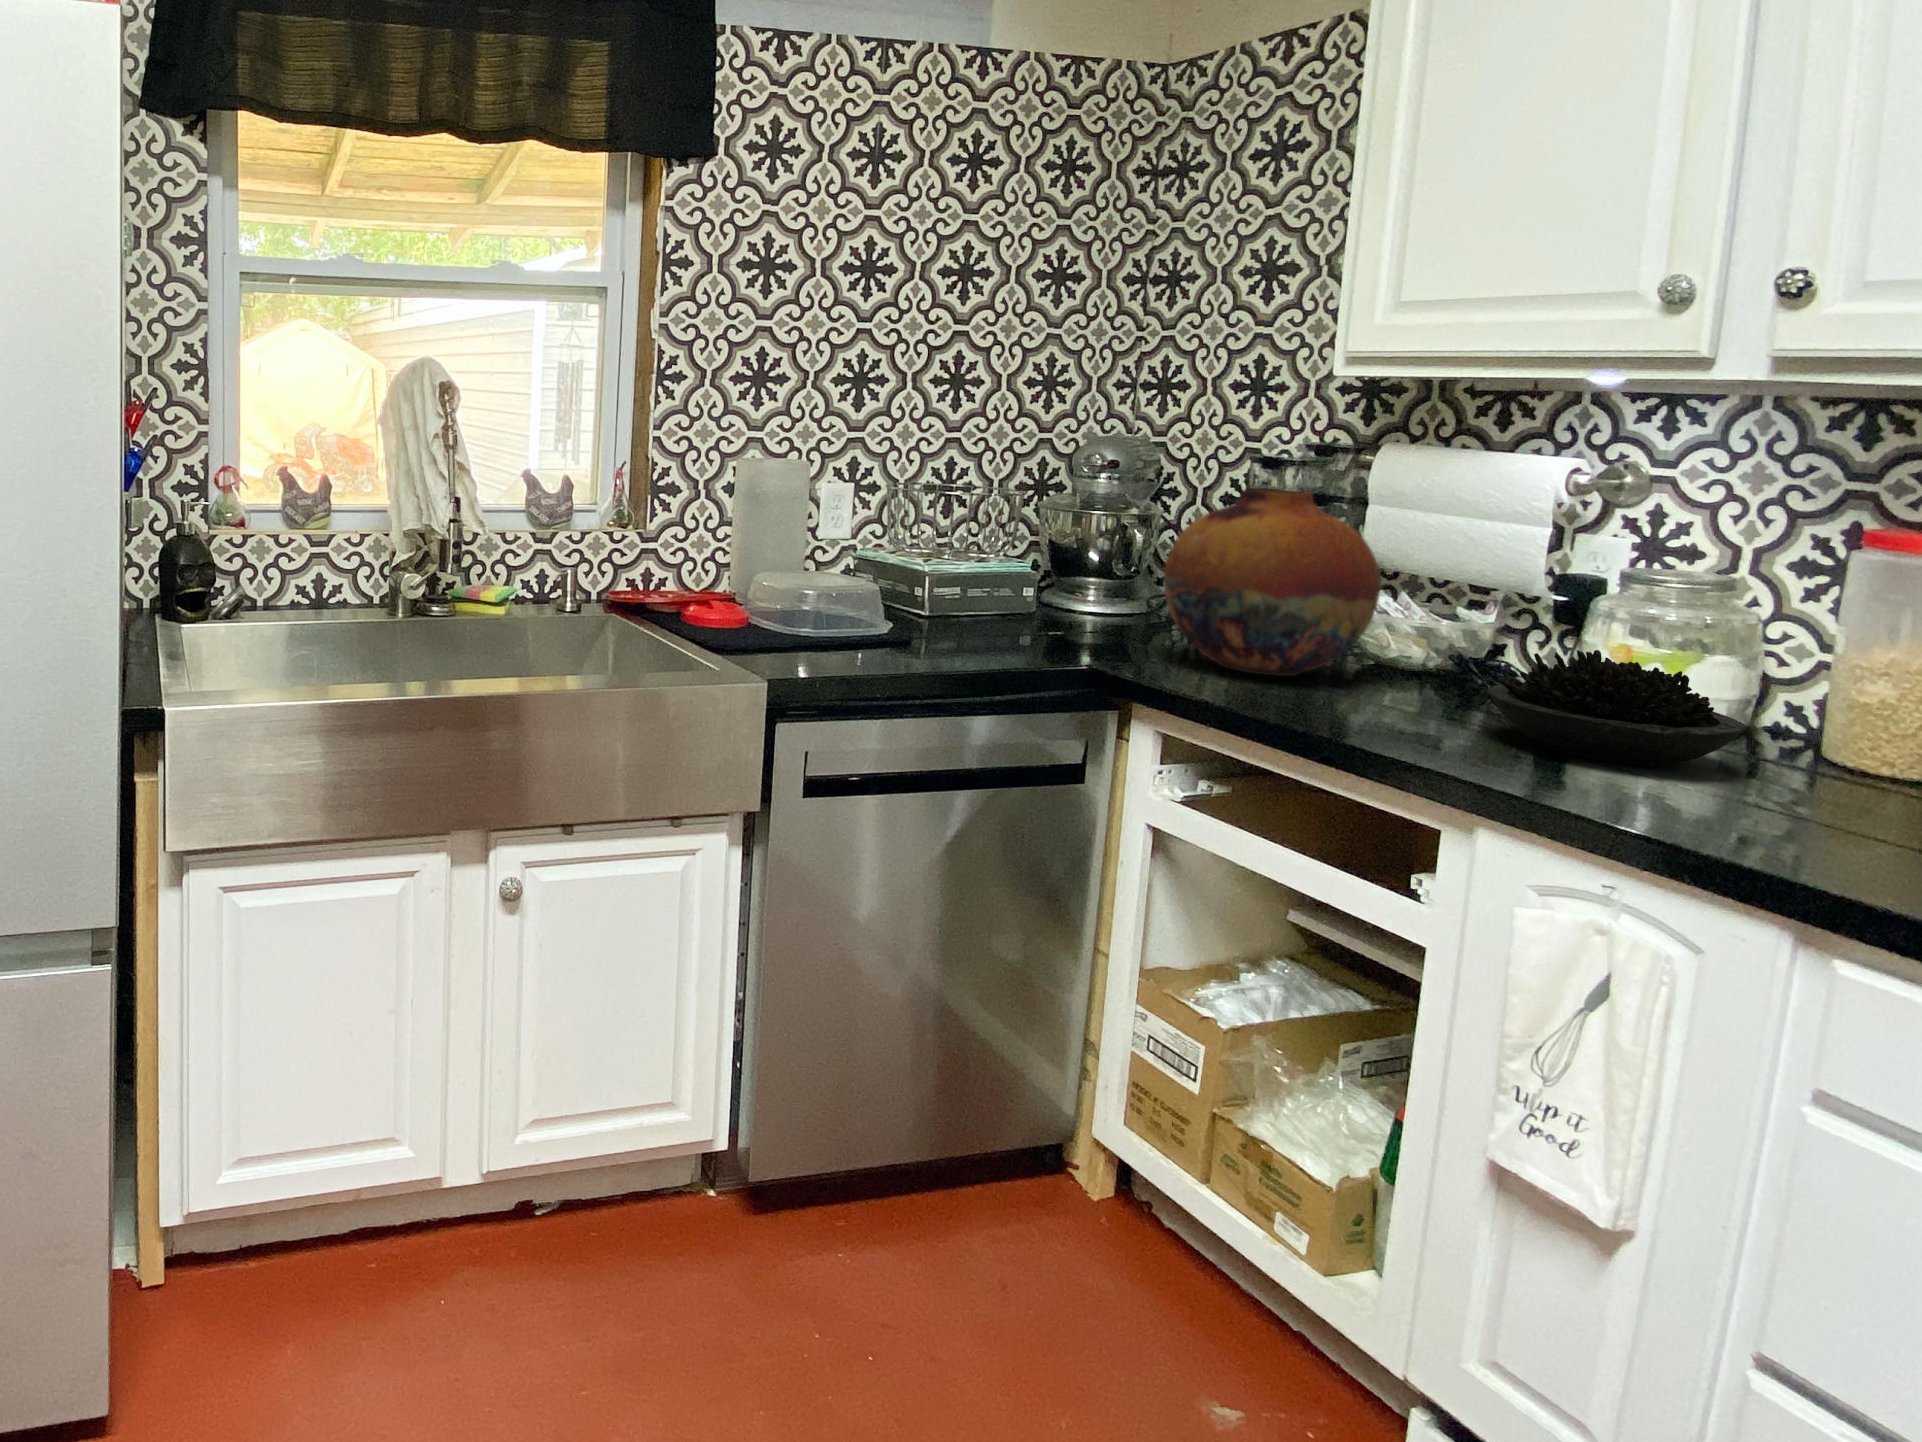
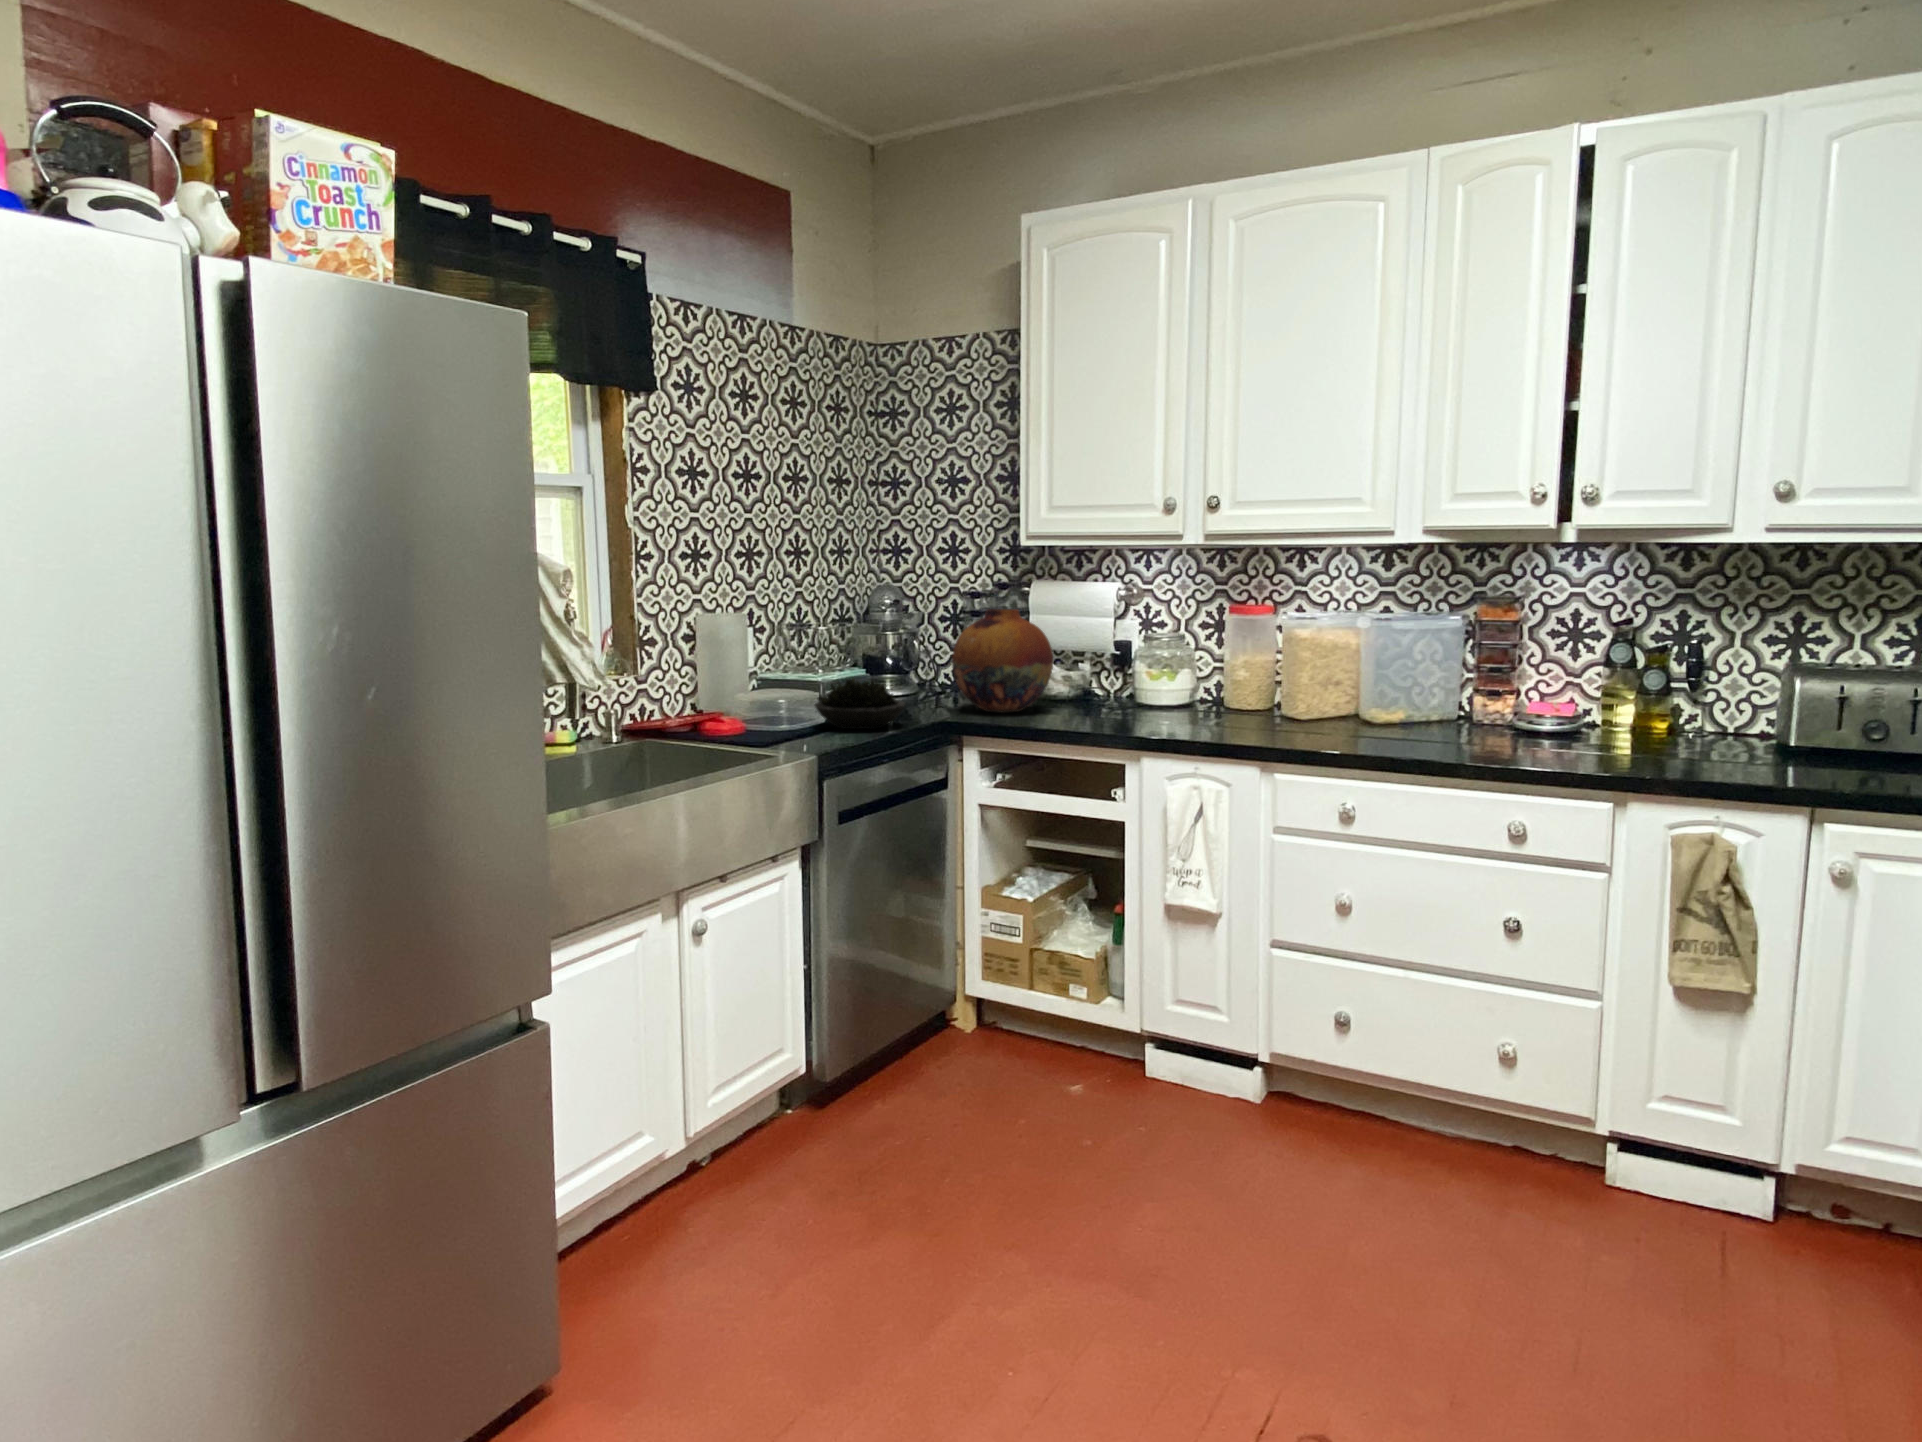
succulent plant: present [1487,650,1746,766] -> present [815,678,905,729]

